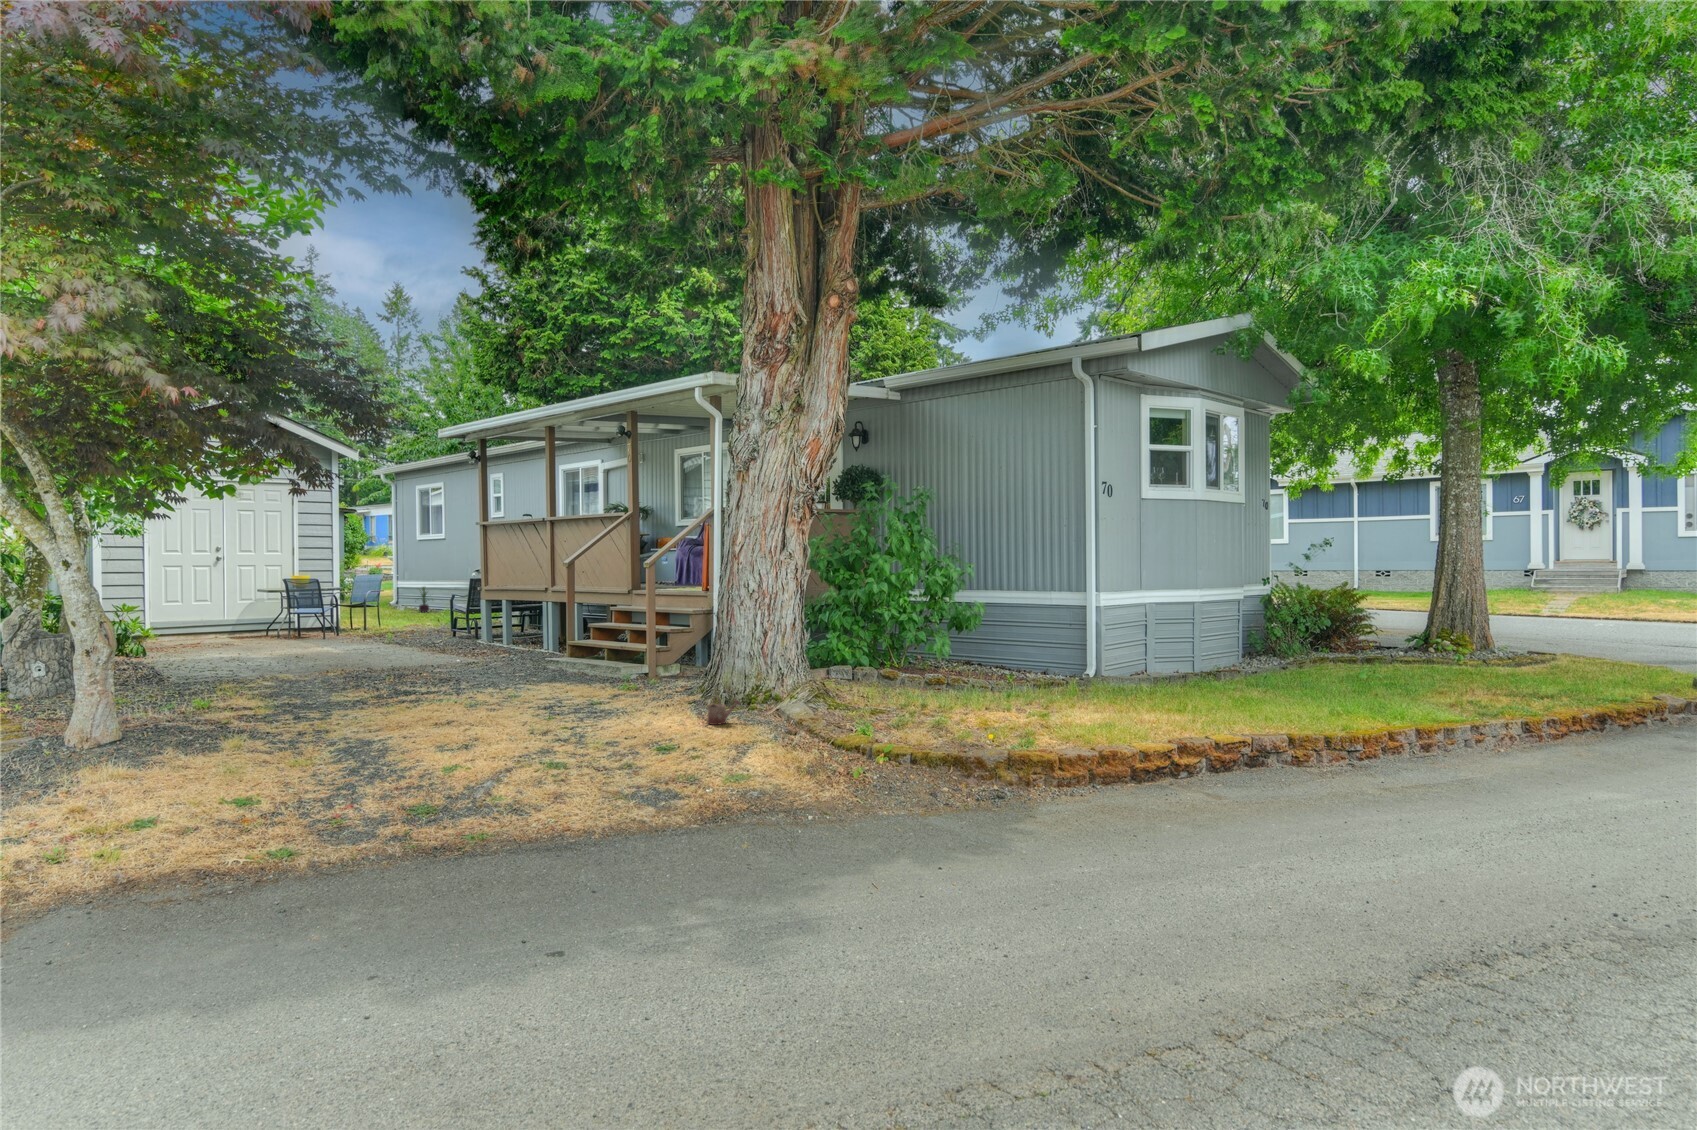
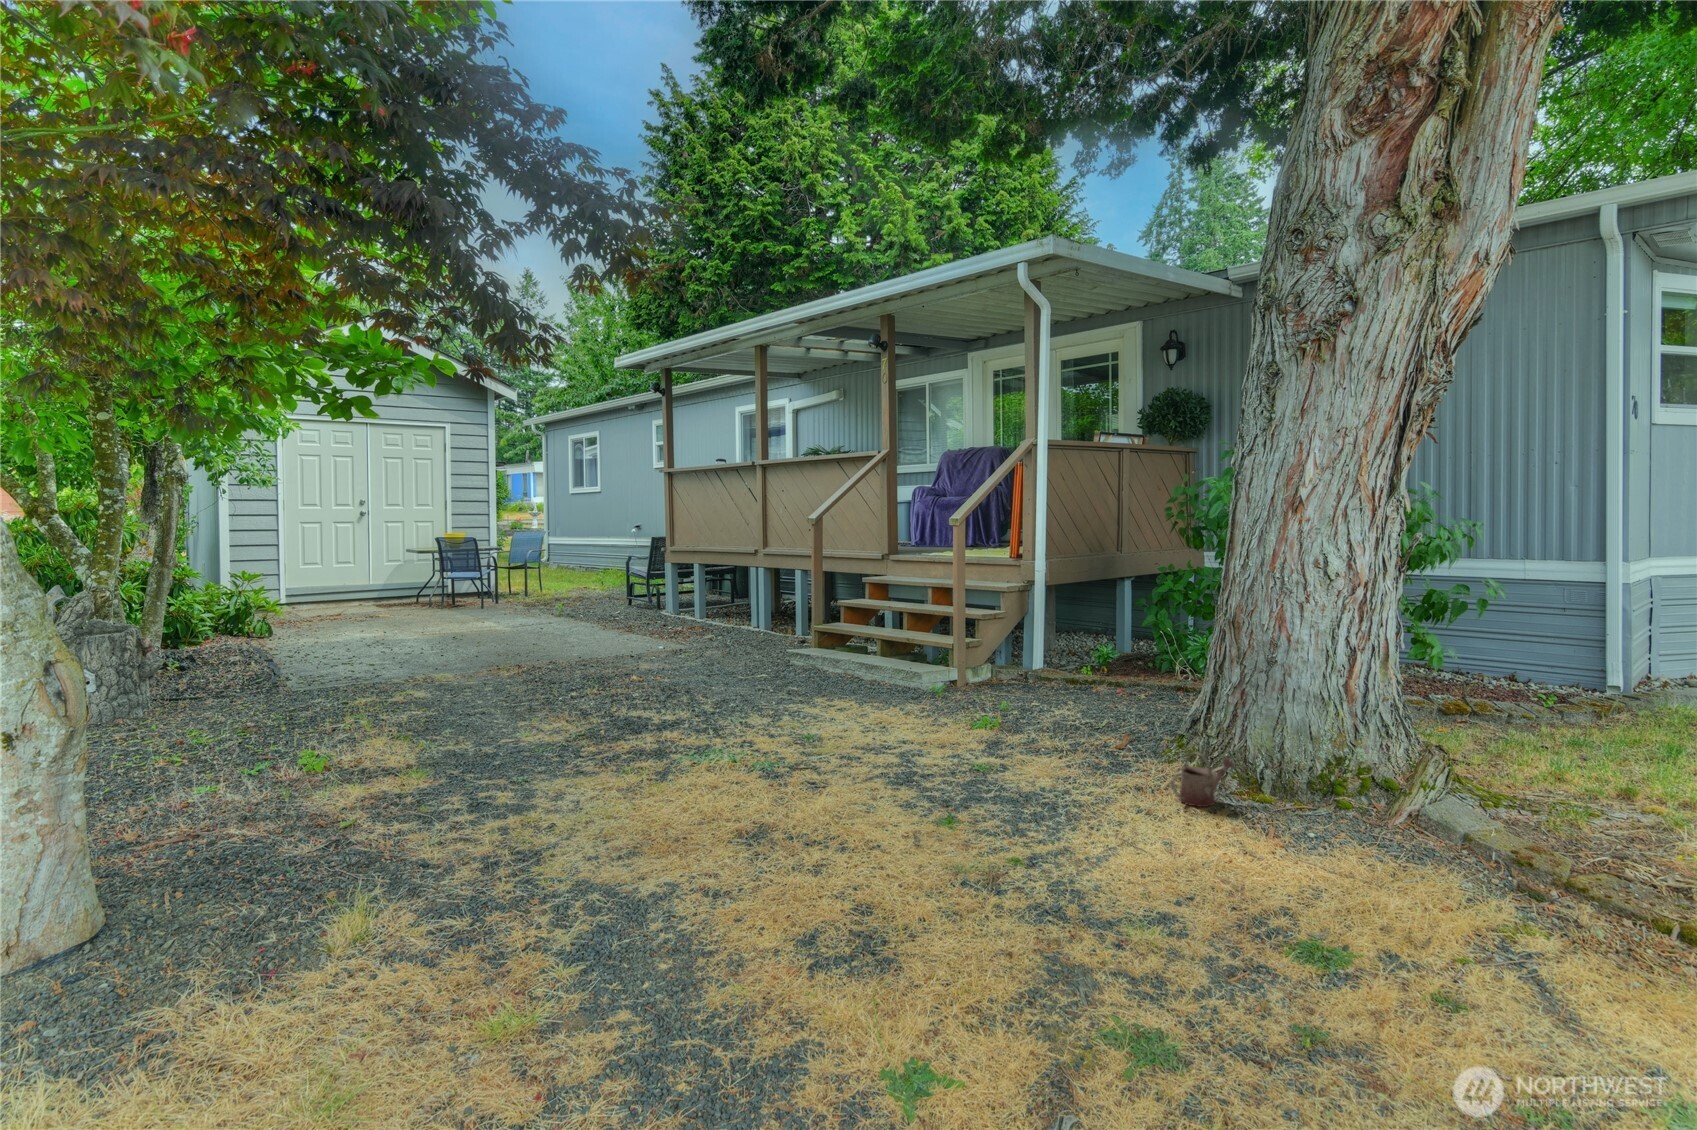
decorative plant: present [419,587,429,612] -> none [566,546,599,576]

